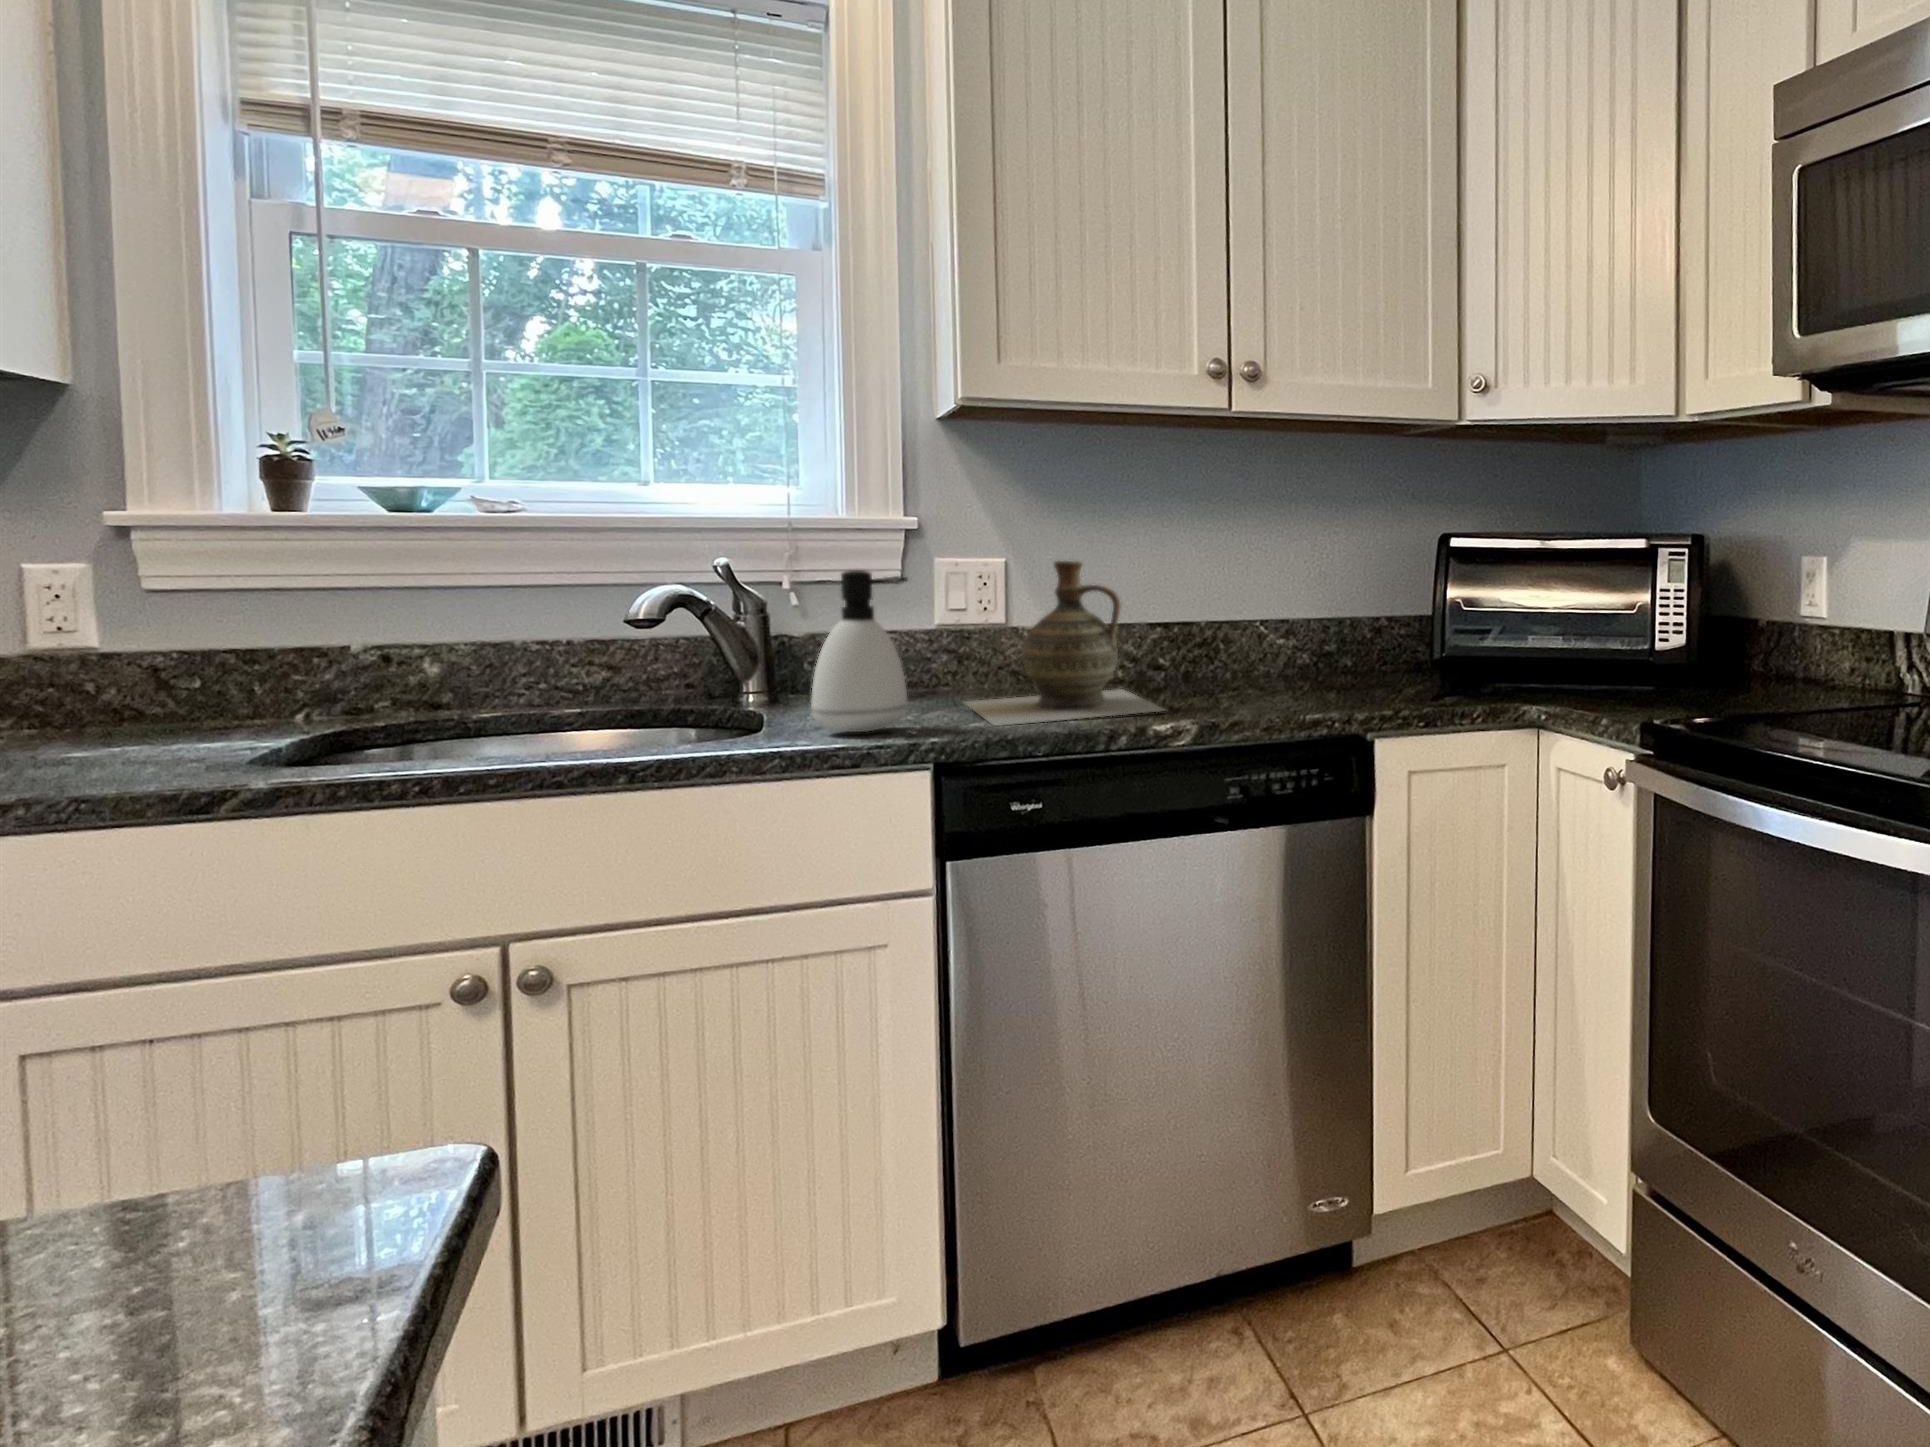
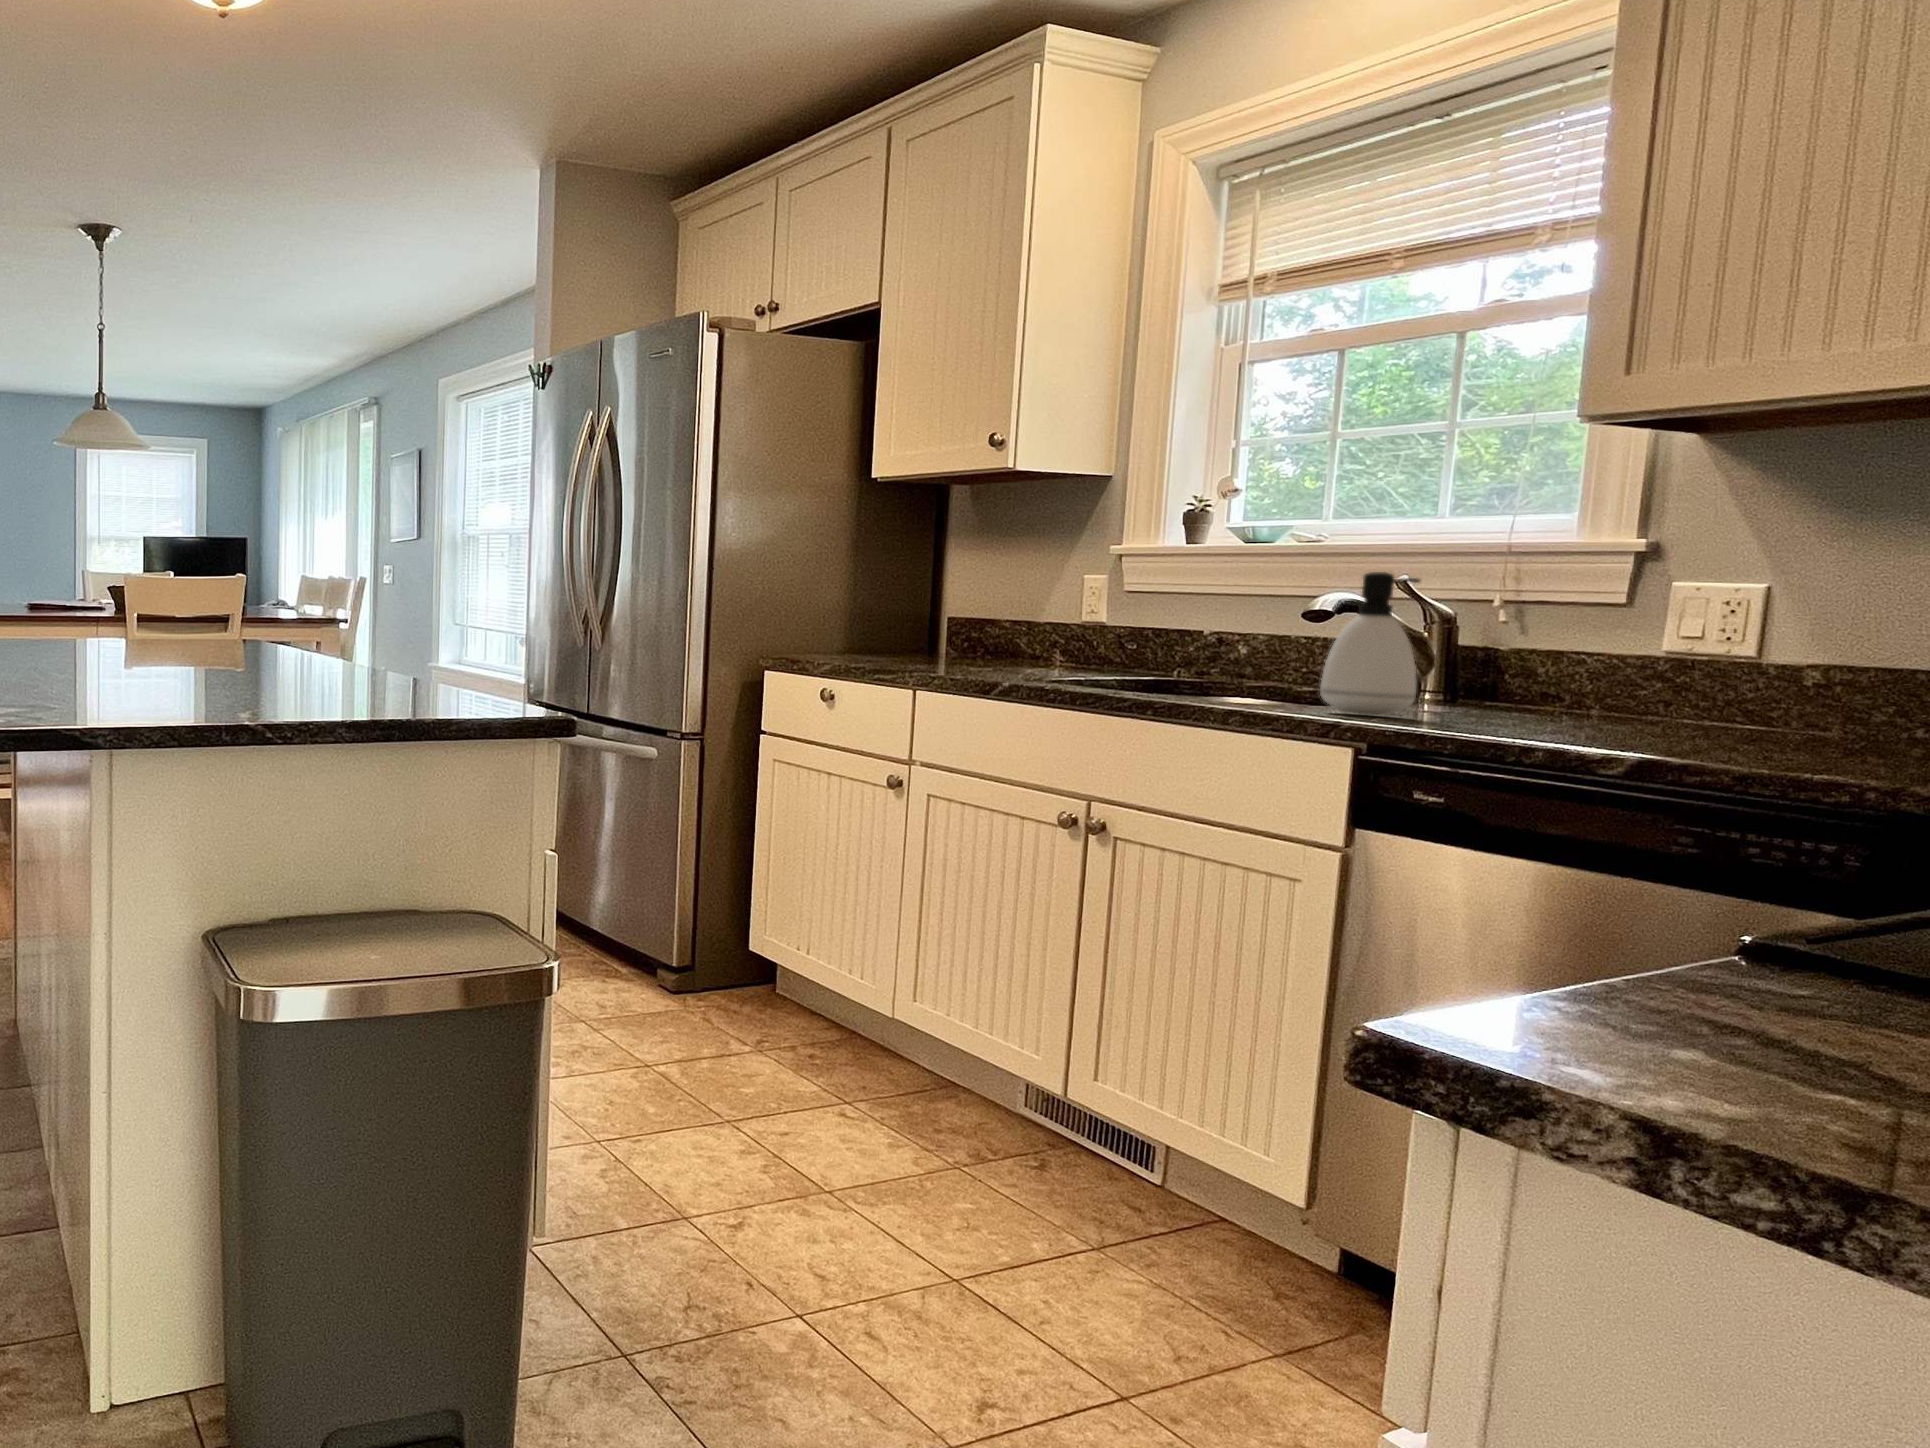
ceramic jug: present [965,561,1164,726] -> none [1480,570,1810,748]

